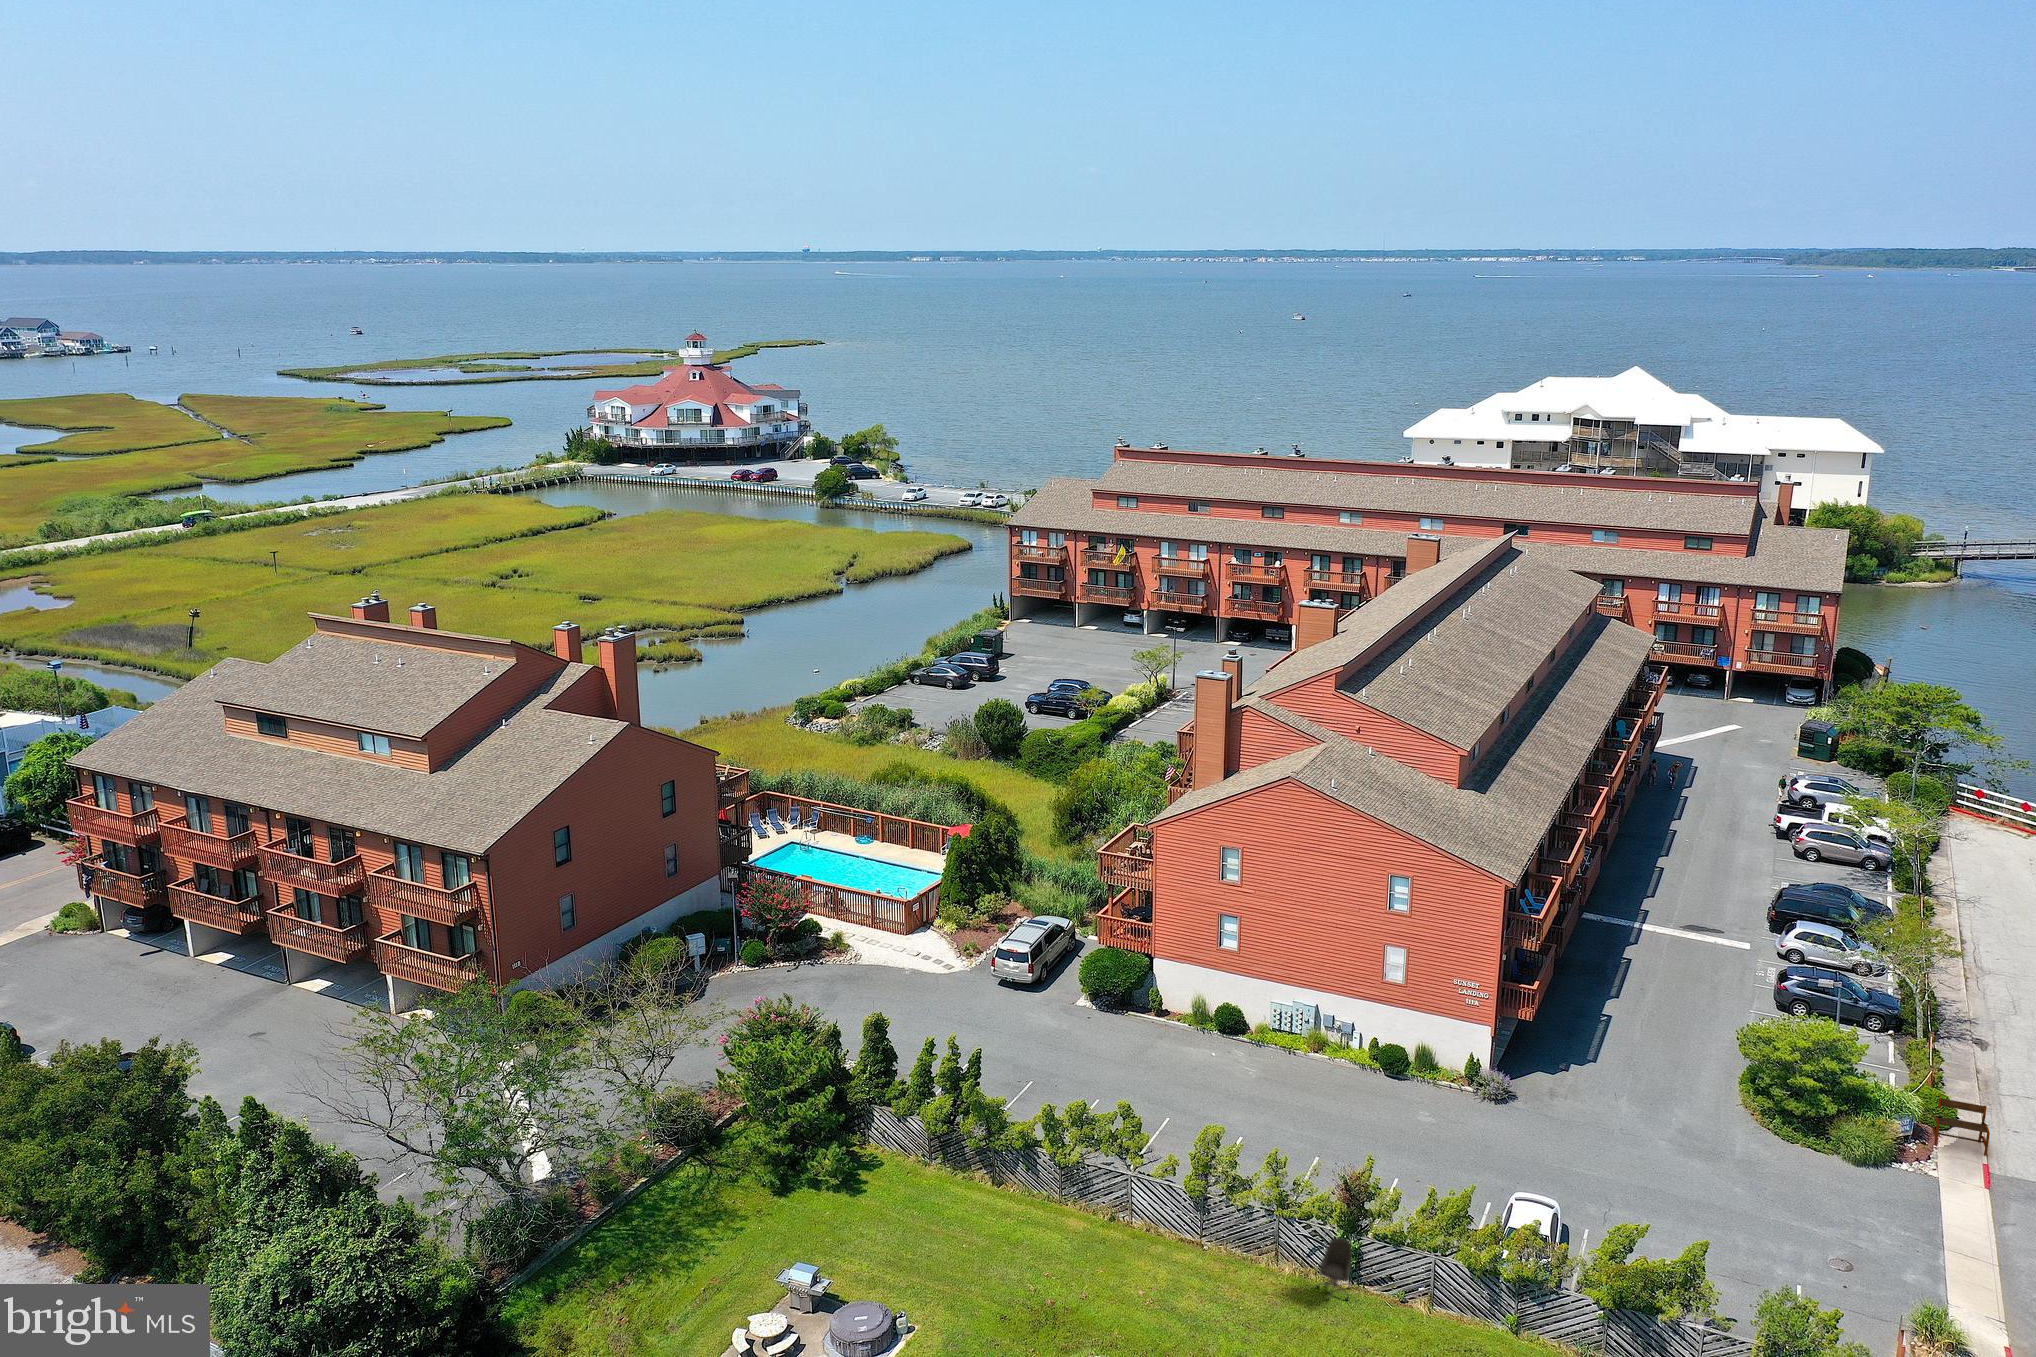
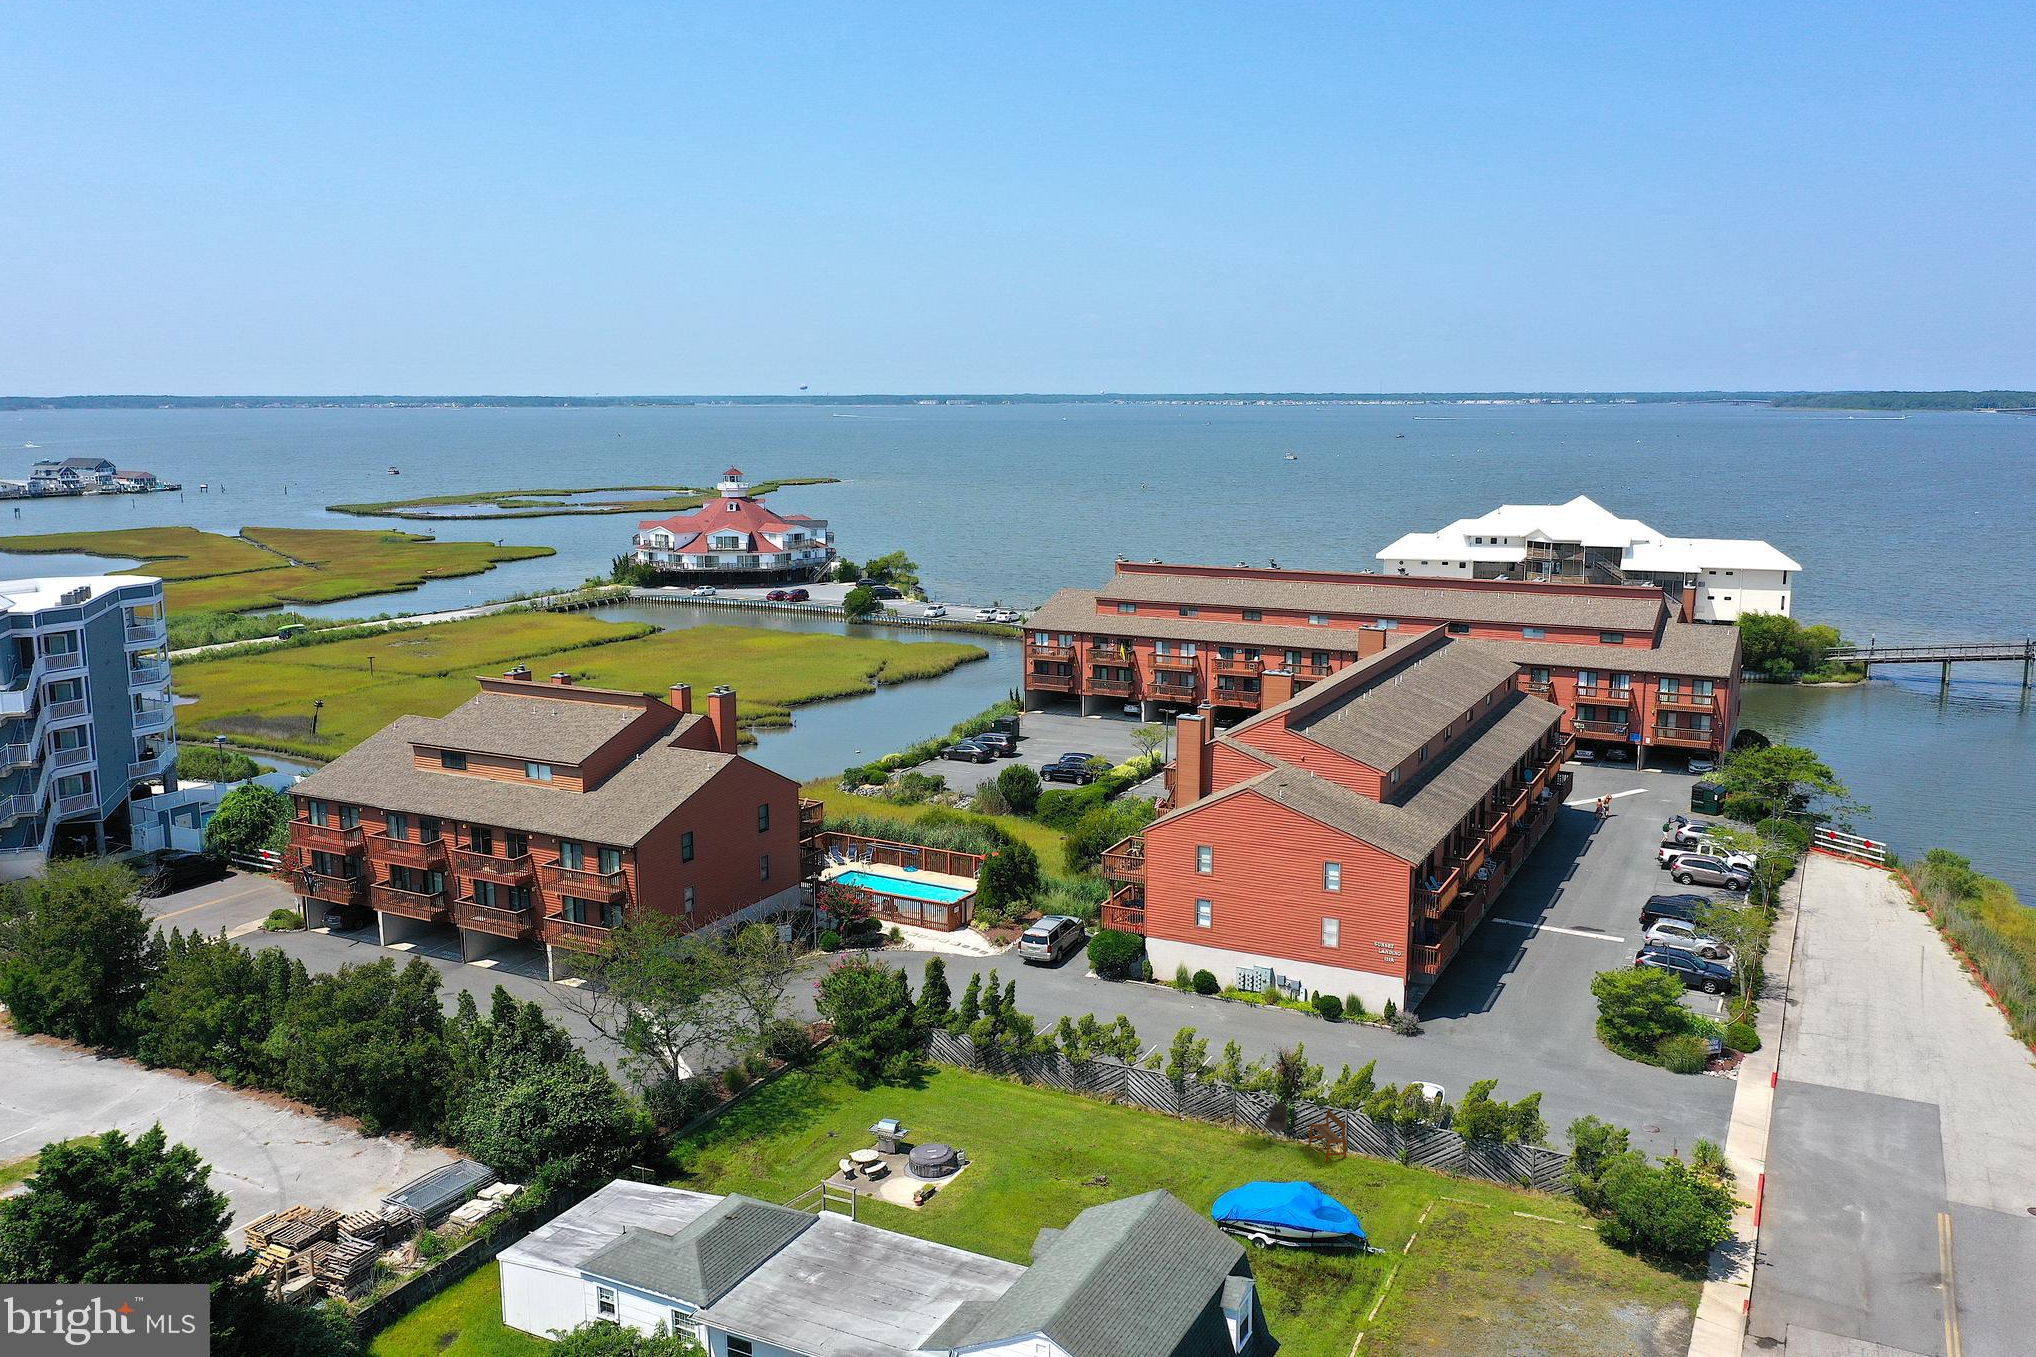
bench: present [1932,1098,1990,1155] -> present [1308,1109,1347,1162]

